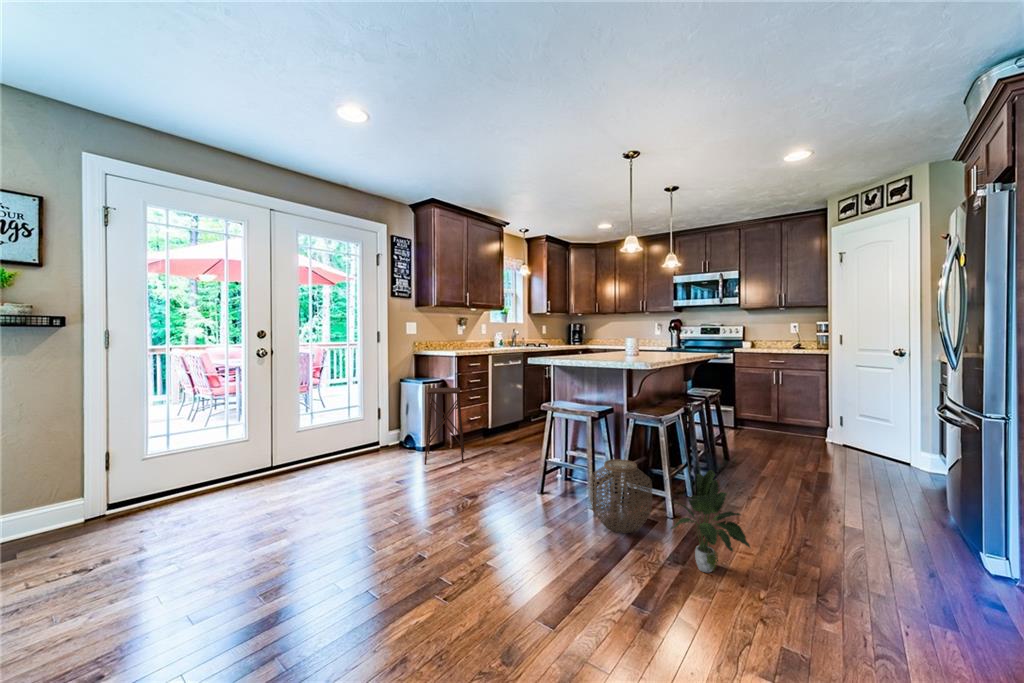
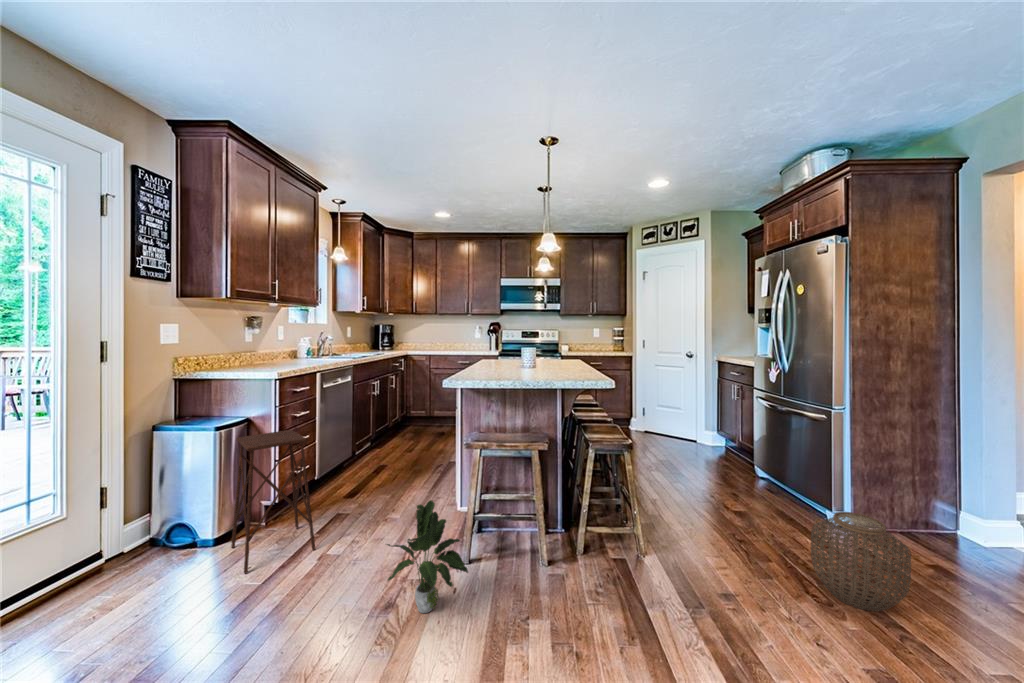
woven basket: present [590,459,652,533] -> present [811,512,911,611]
potted plant: present [670,470,750,572] -> present [387,500,468,613]

